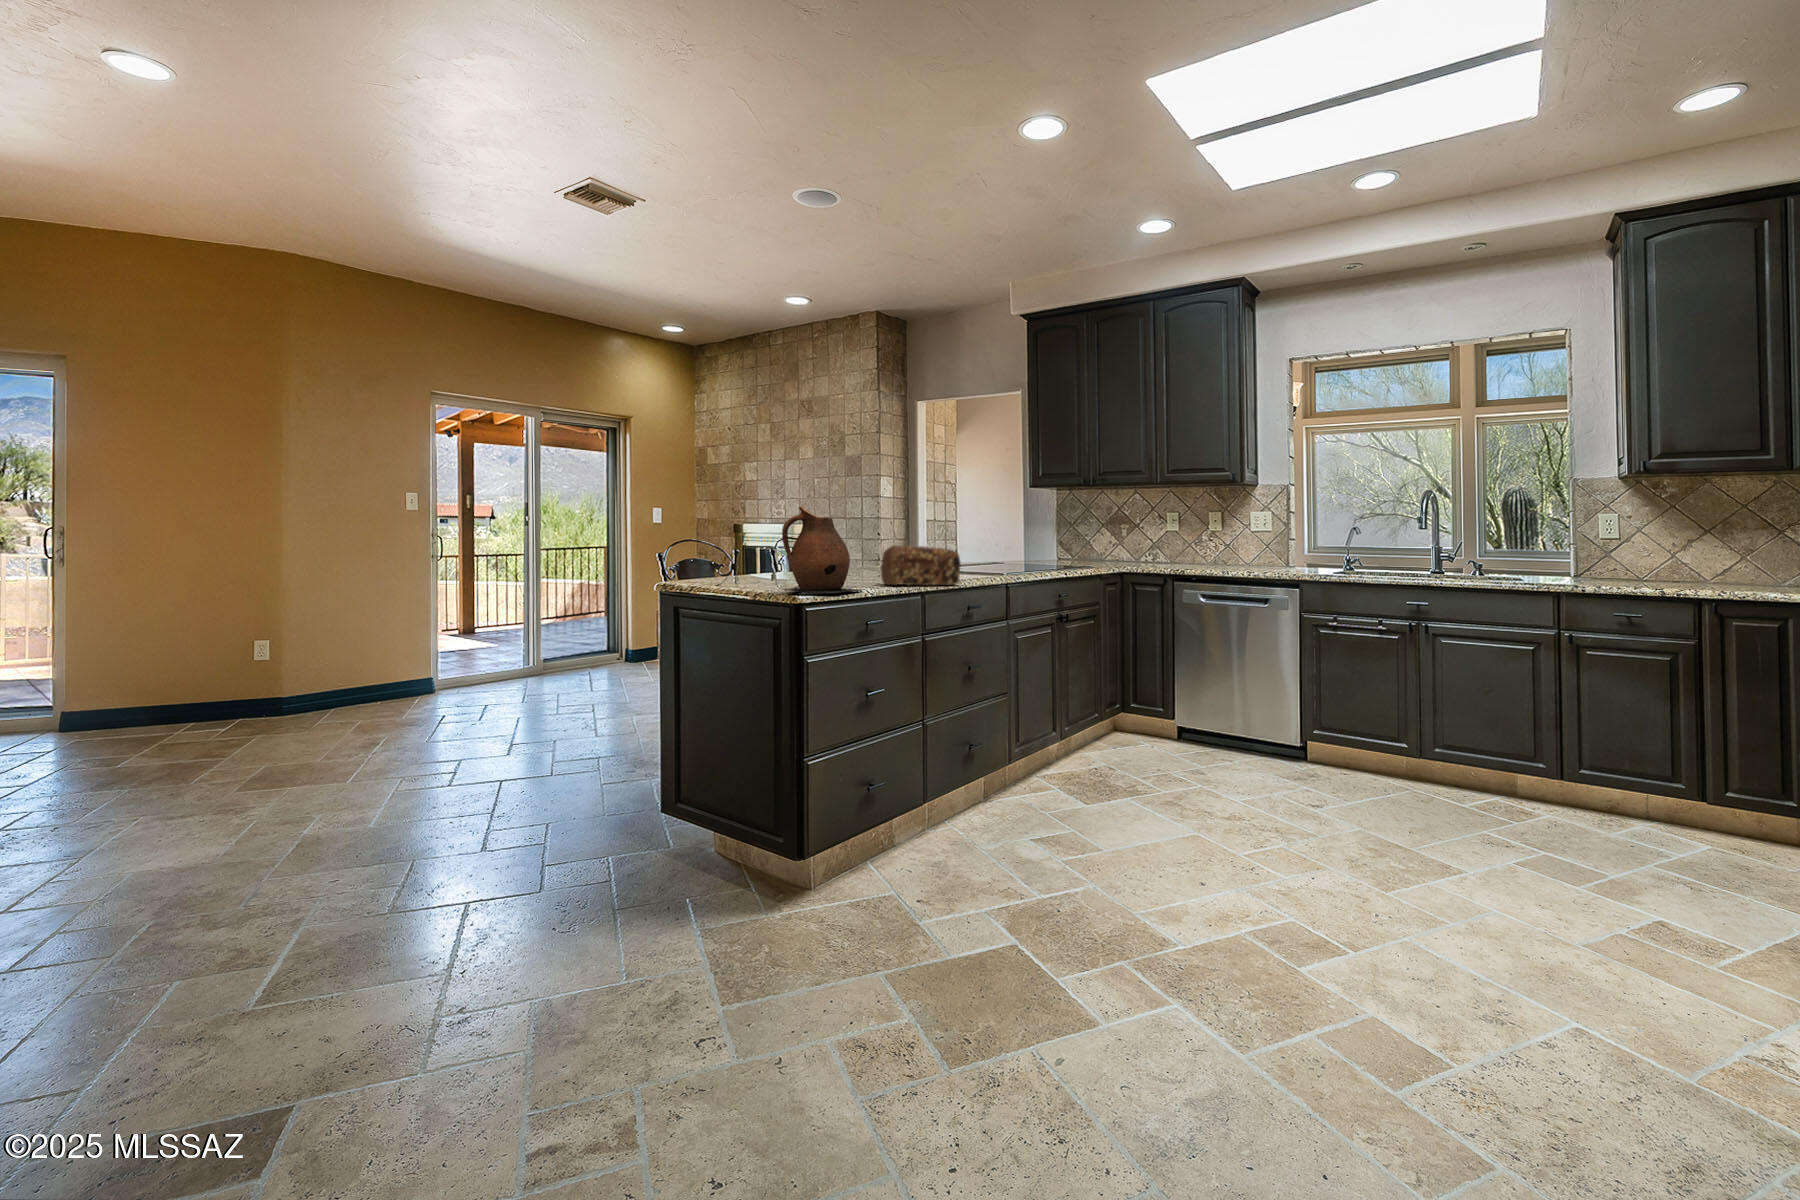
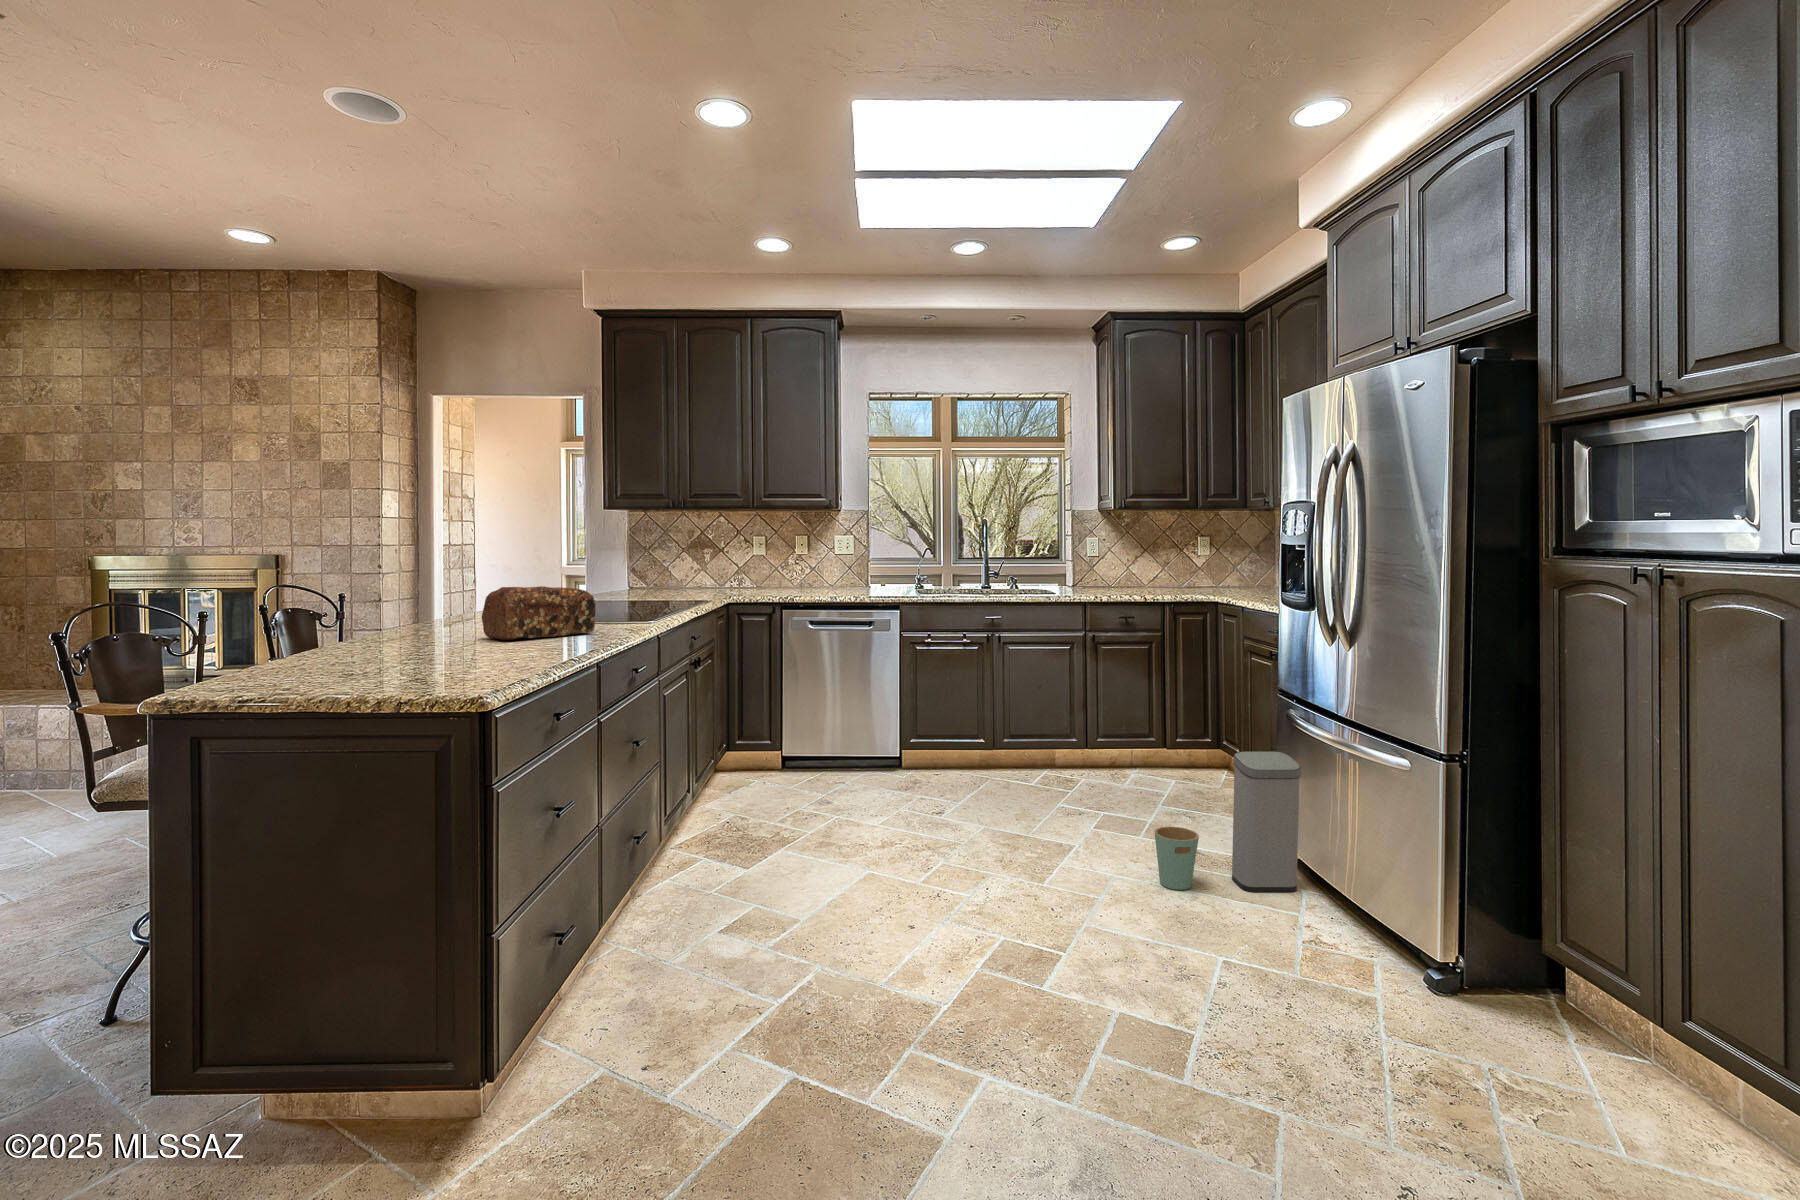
ceramic pitcher: present [782,507,862,594] -> none [356,540,485,665]
trash can: none [1536,785,1789,984] -> present [1154,752,1301,892]

